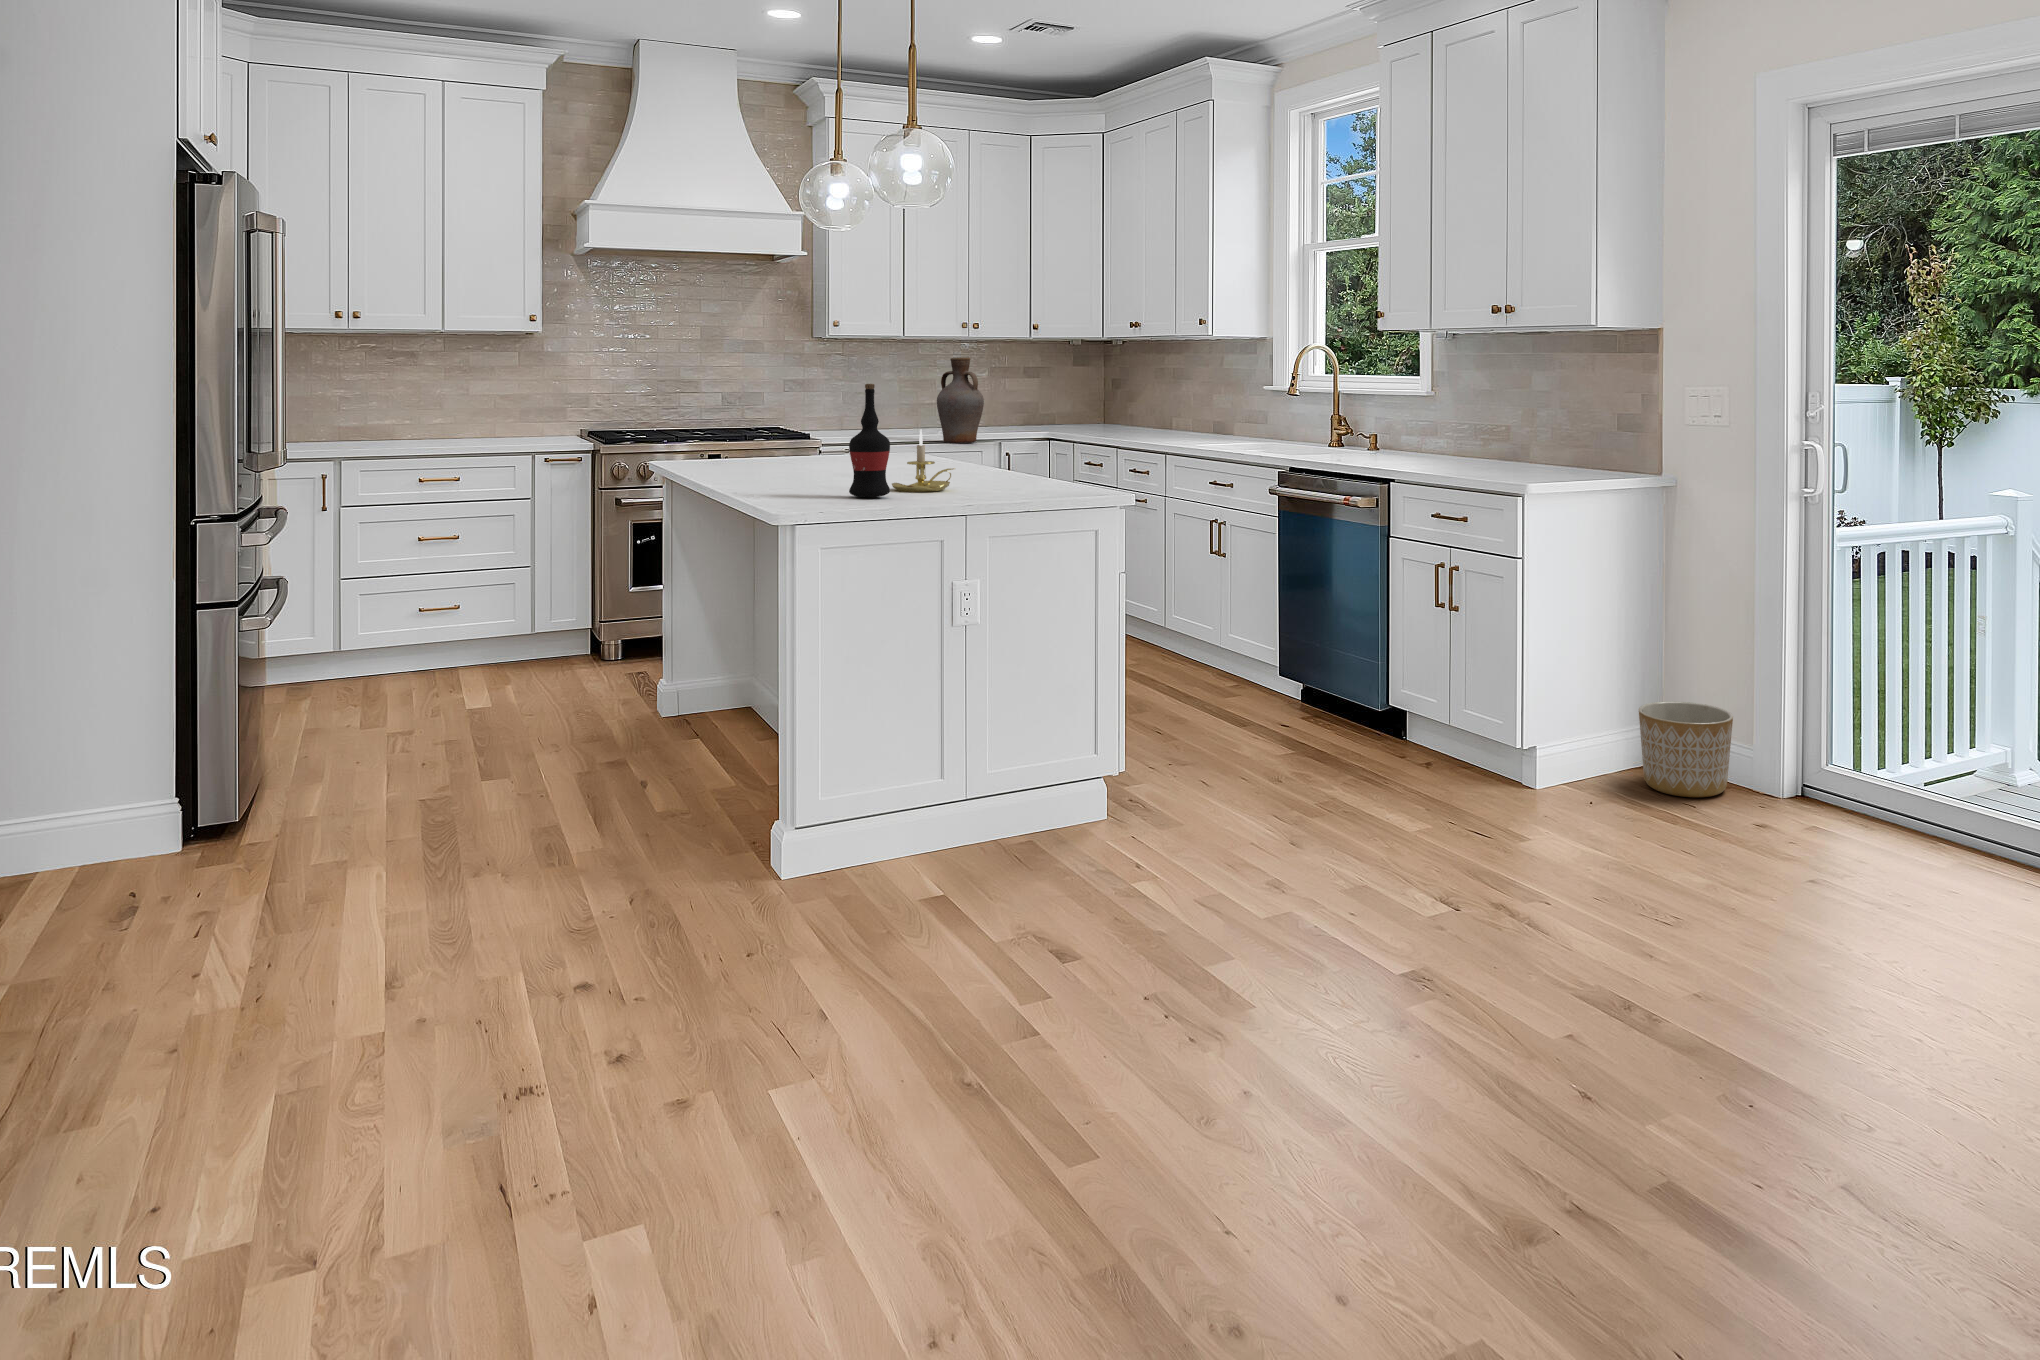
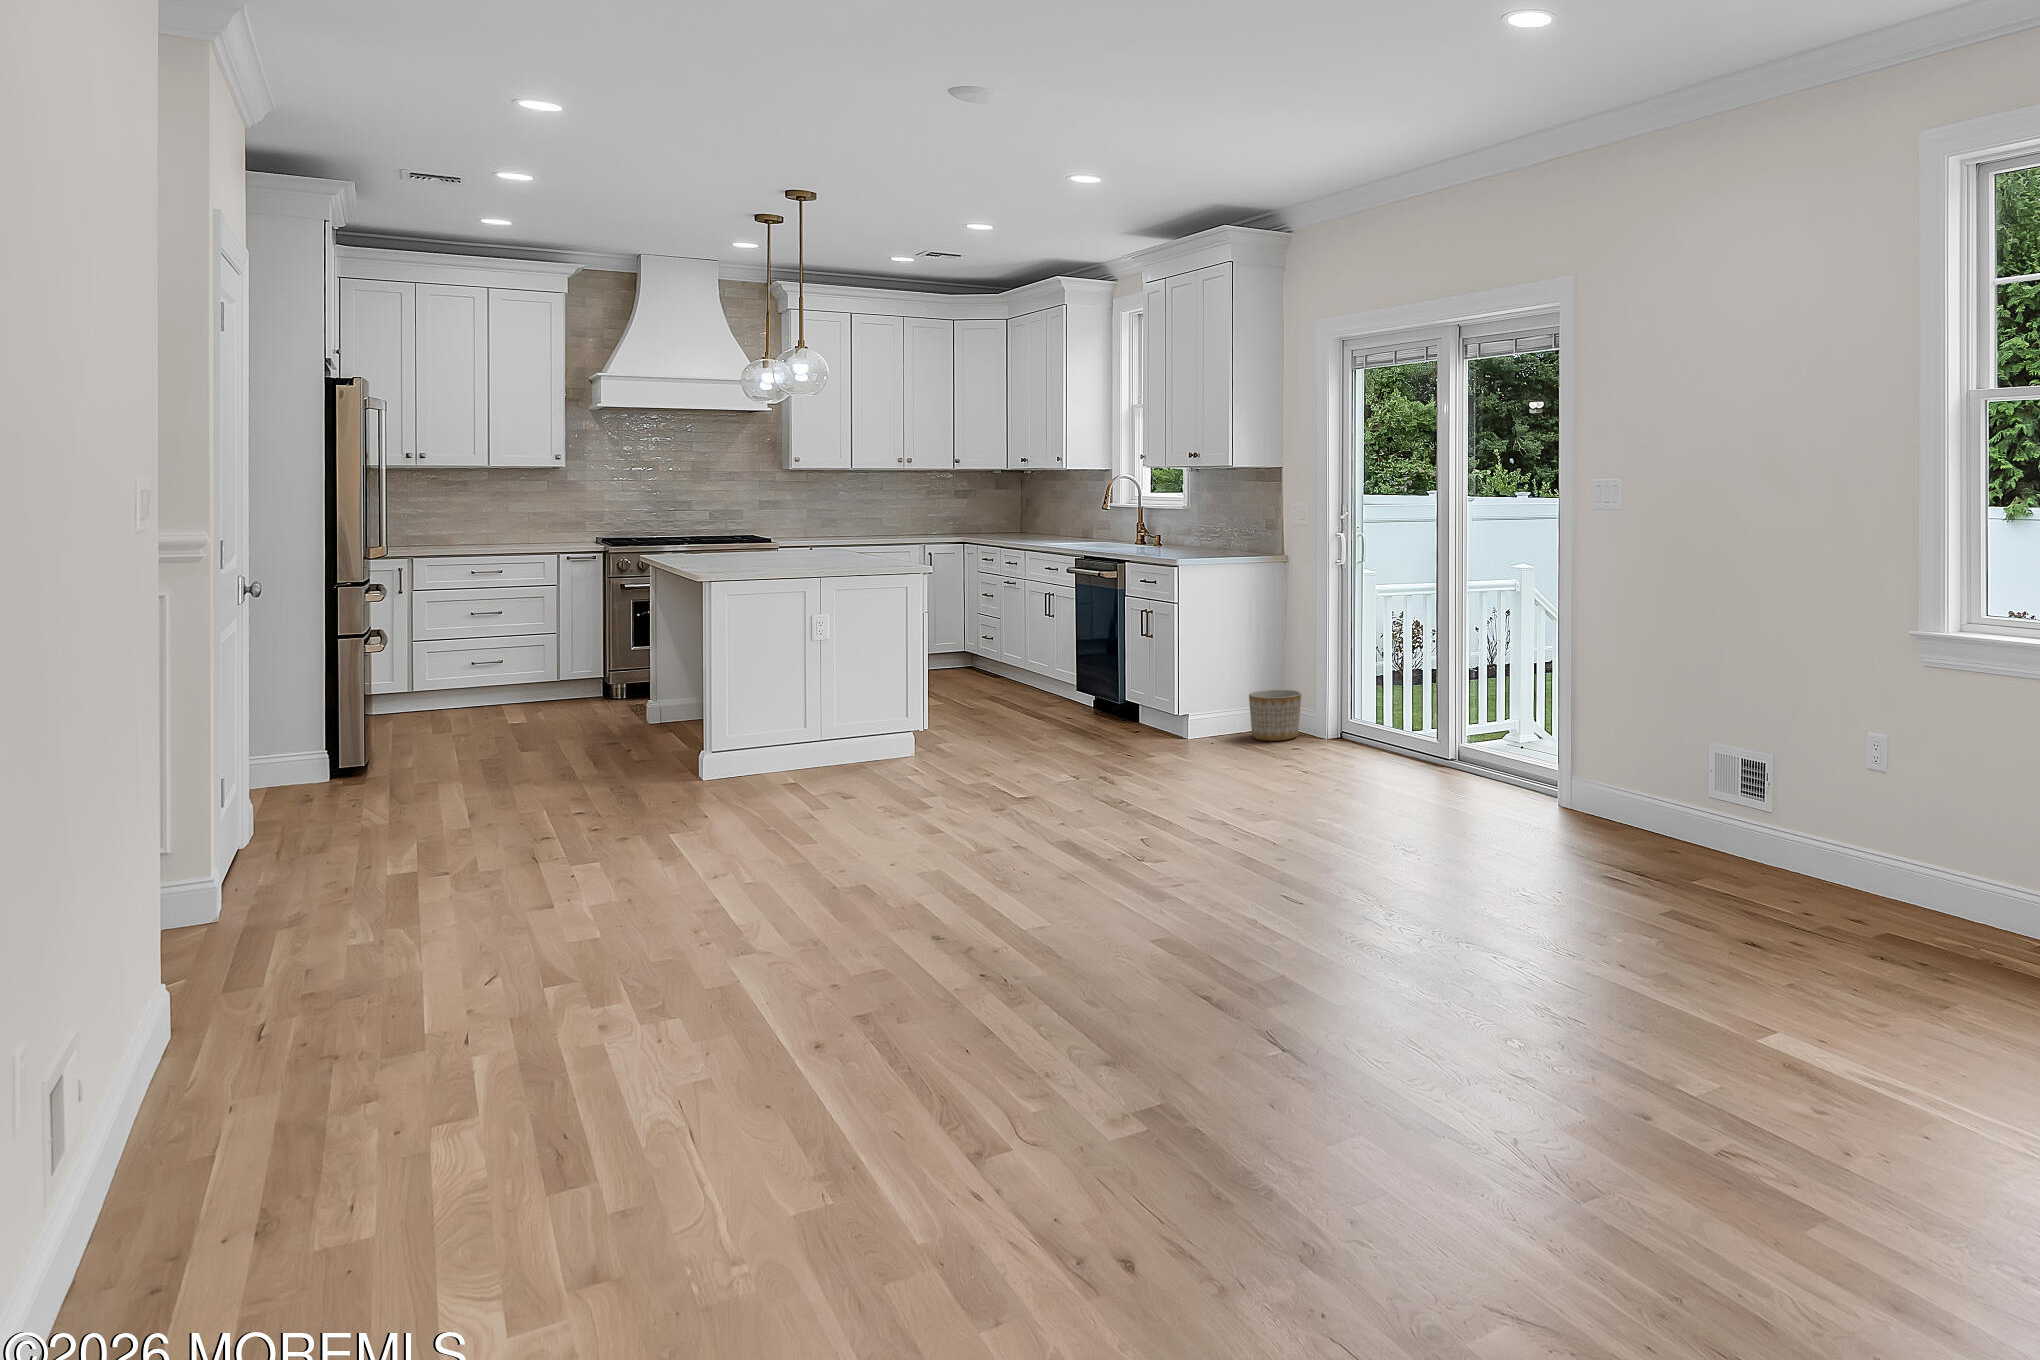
vase: present [937,357,984,443] -> none [873,482,909,544]
wine bottle: present [849,384,890,497] -> none [752,507,778,573]
candle holder: present [892,429,955,492] -> none [786,533,829,571]

